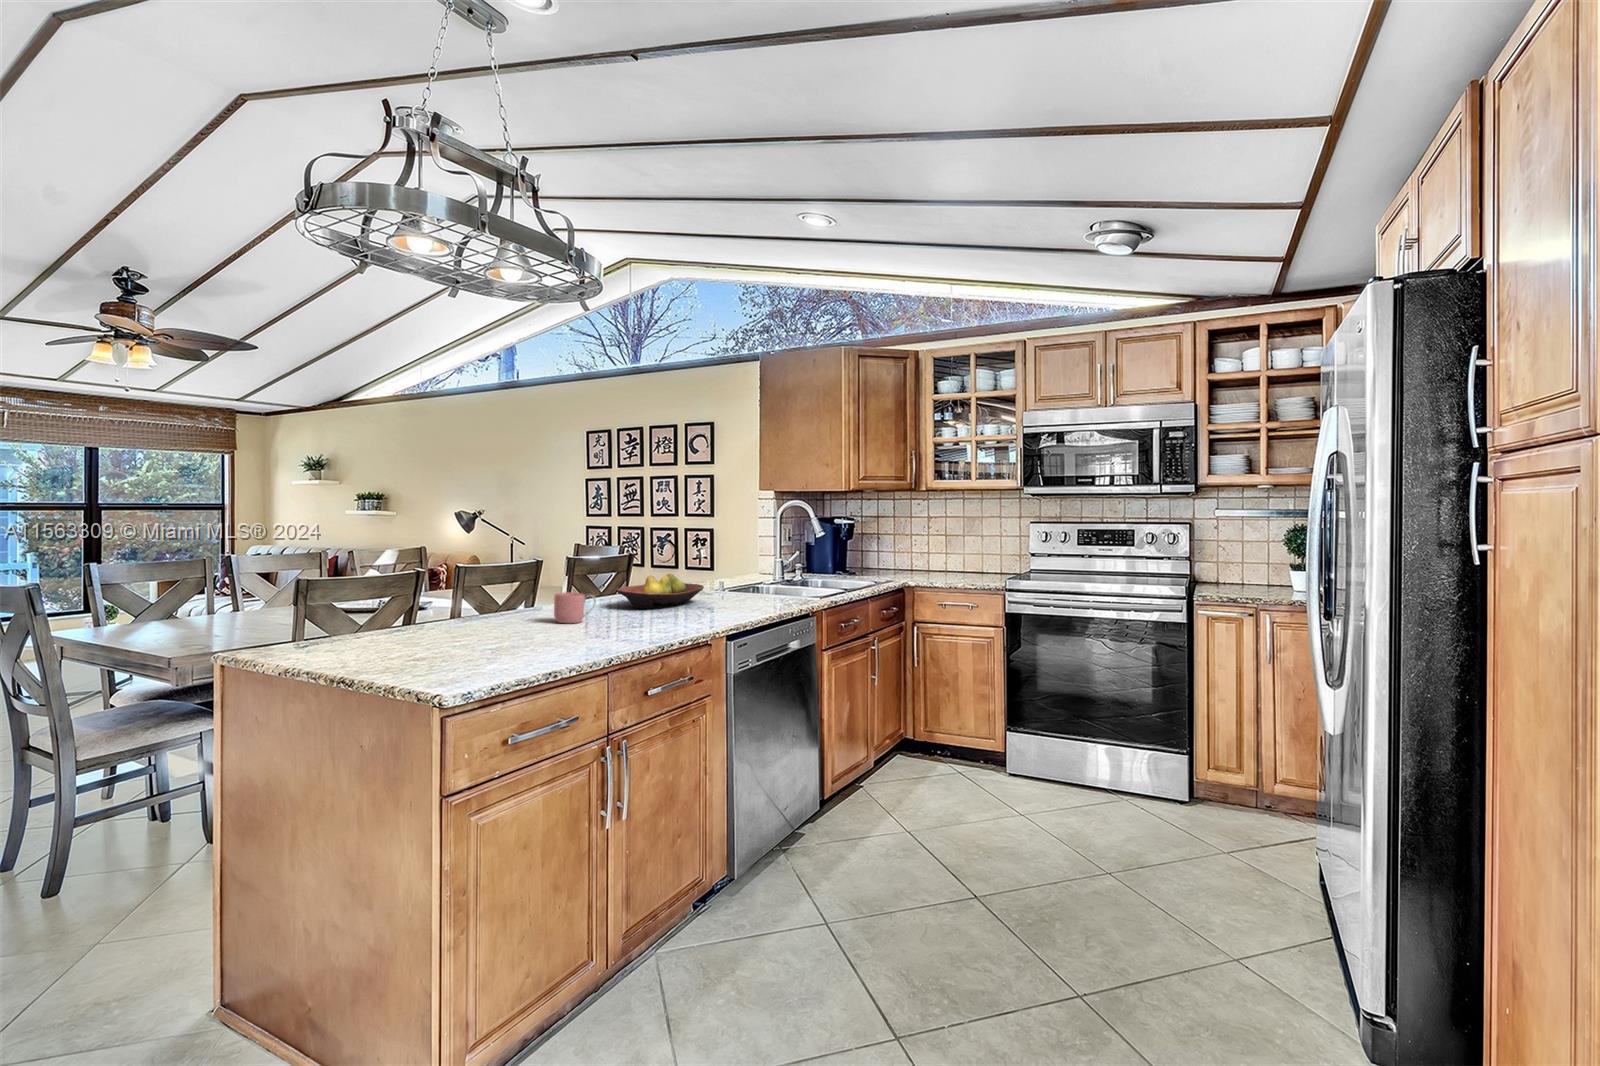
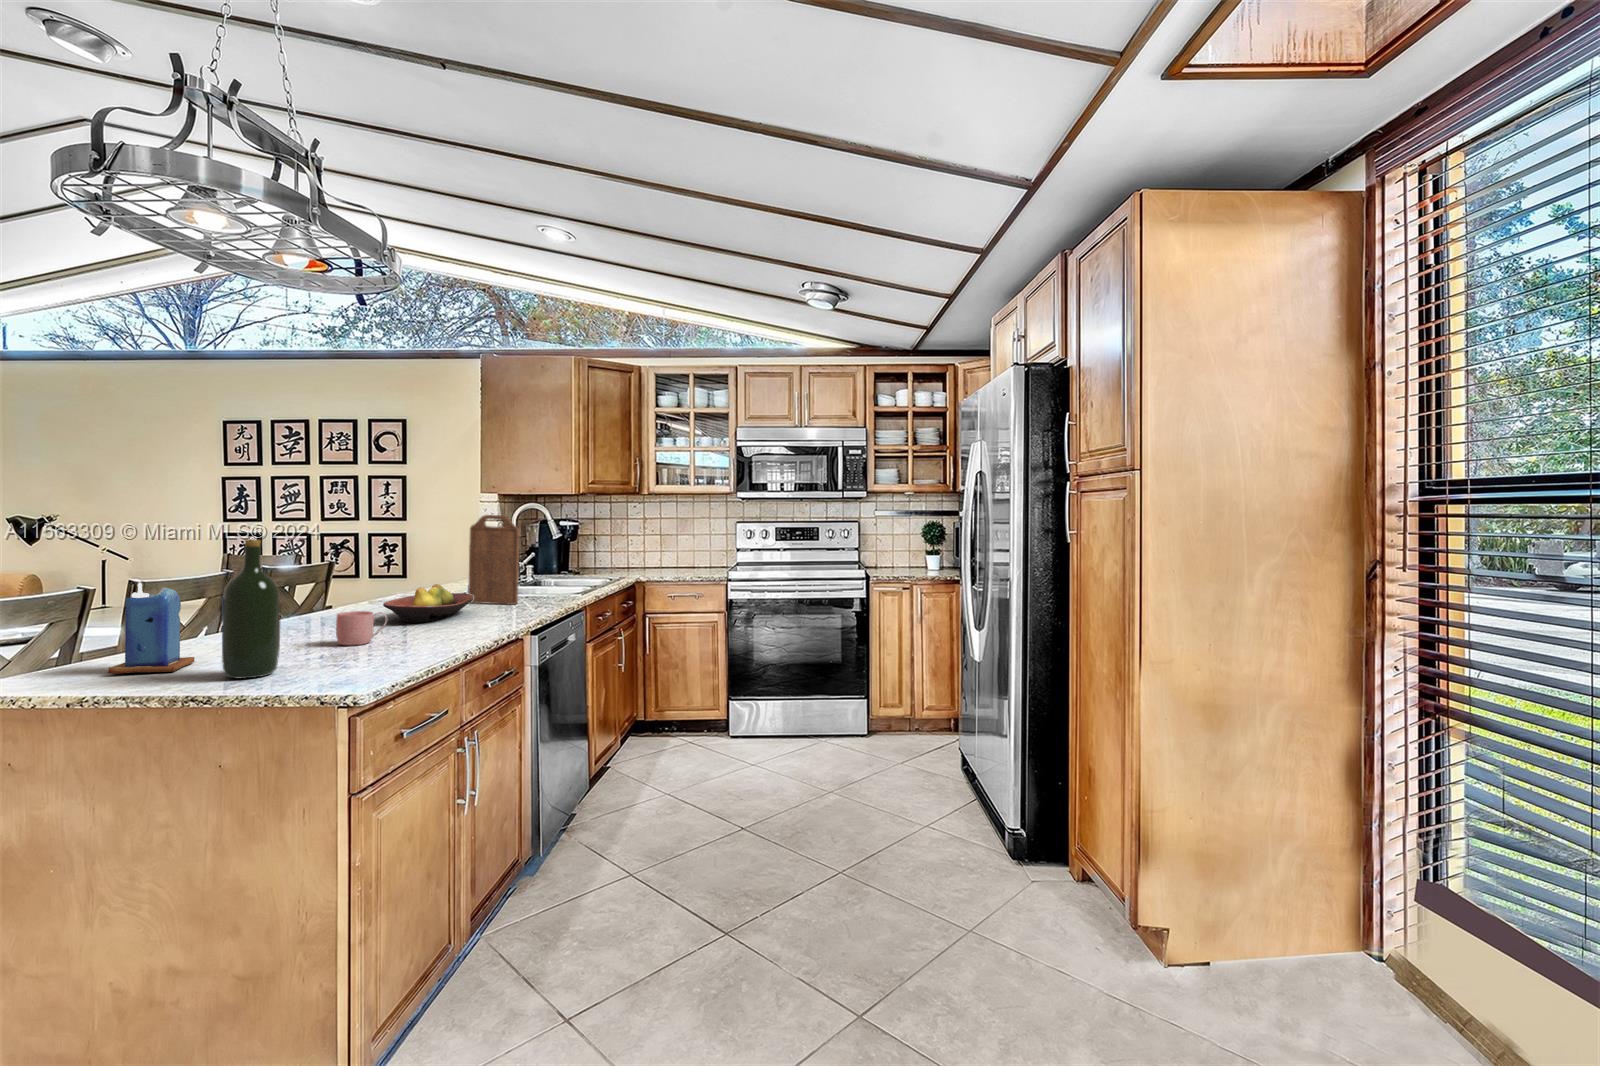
cutting board: none [711,508,755,599] -> present [468,515,520,605]
wine bottle: none [438,521,483,642] -> present [222,540,281,679]
candle: none [379,556,443,632] -> present [108,582,194,674]

